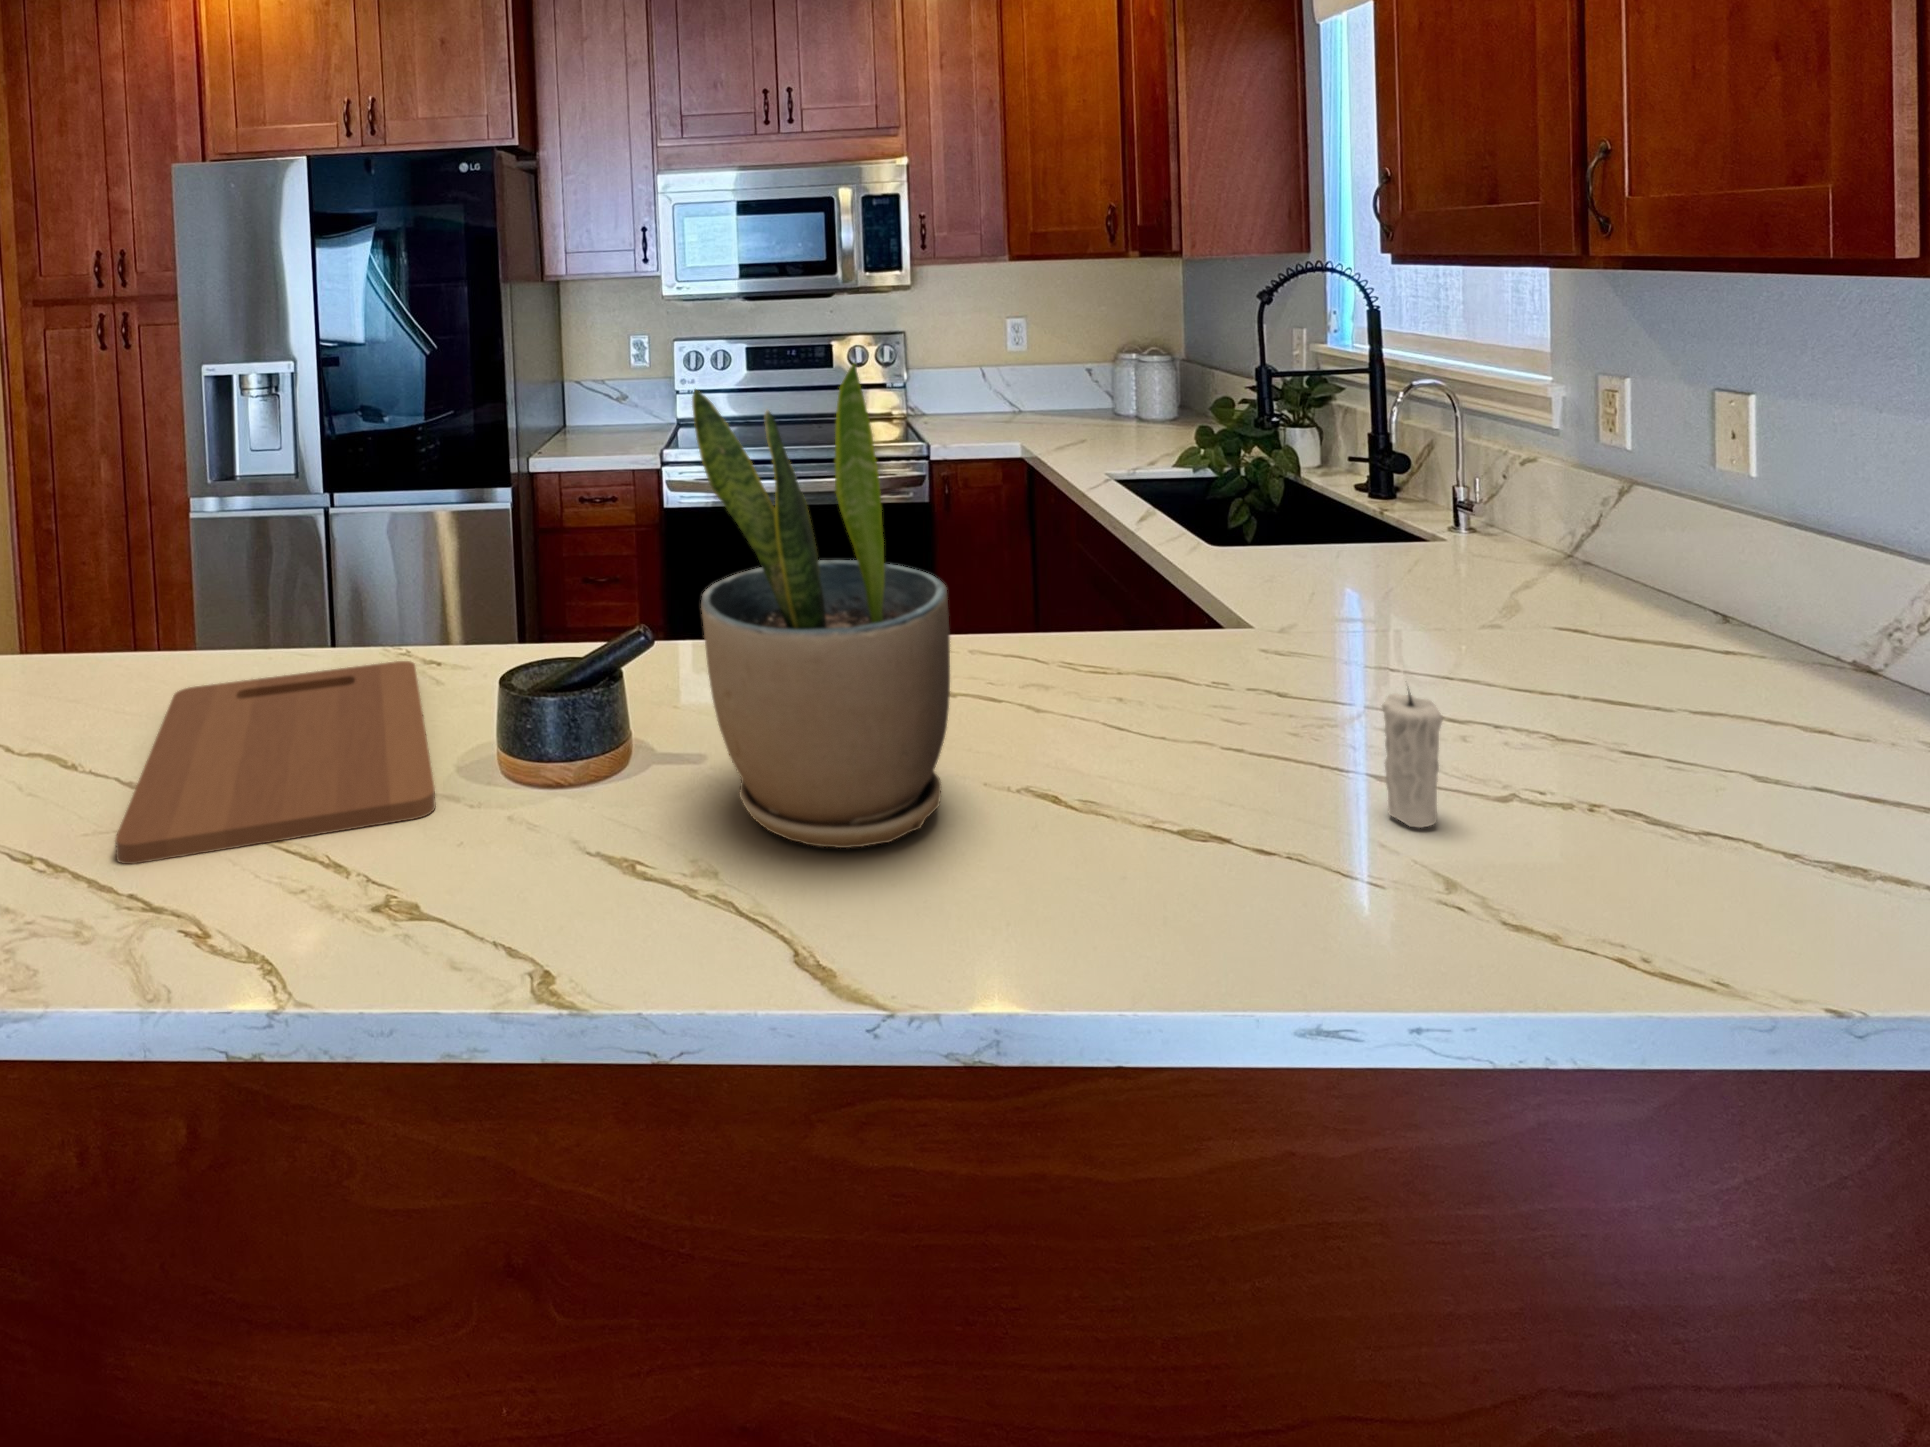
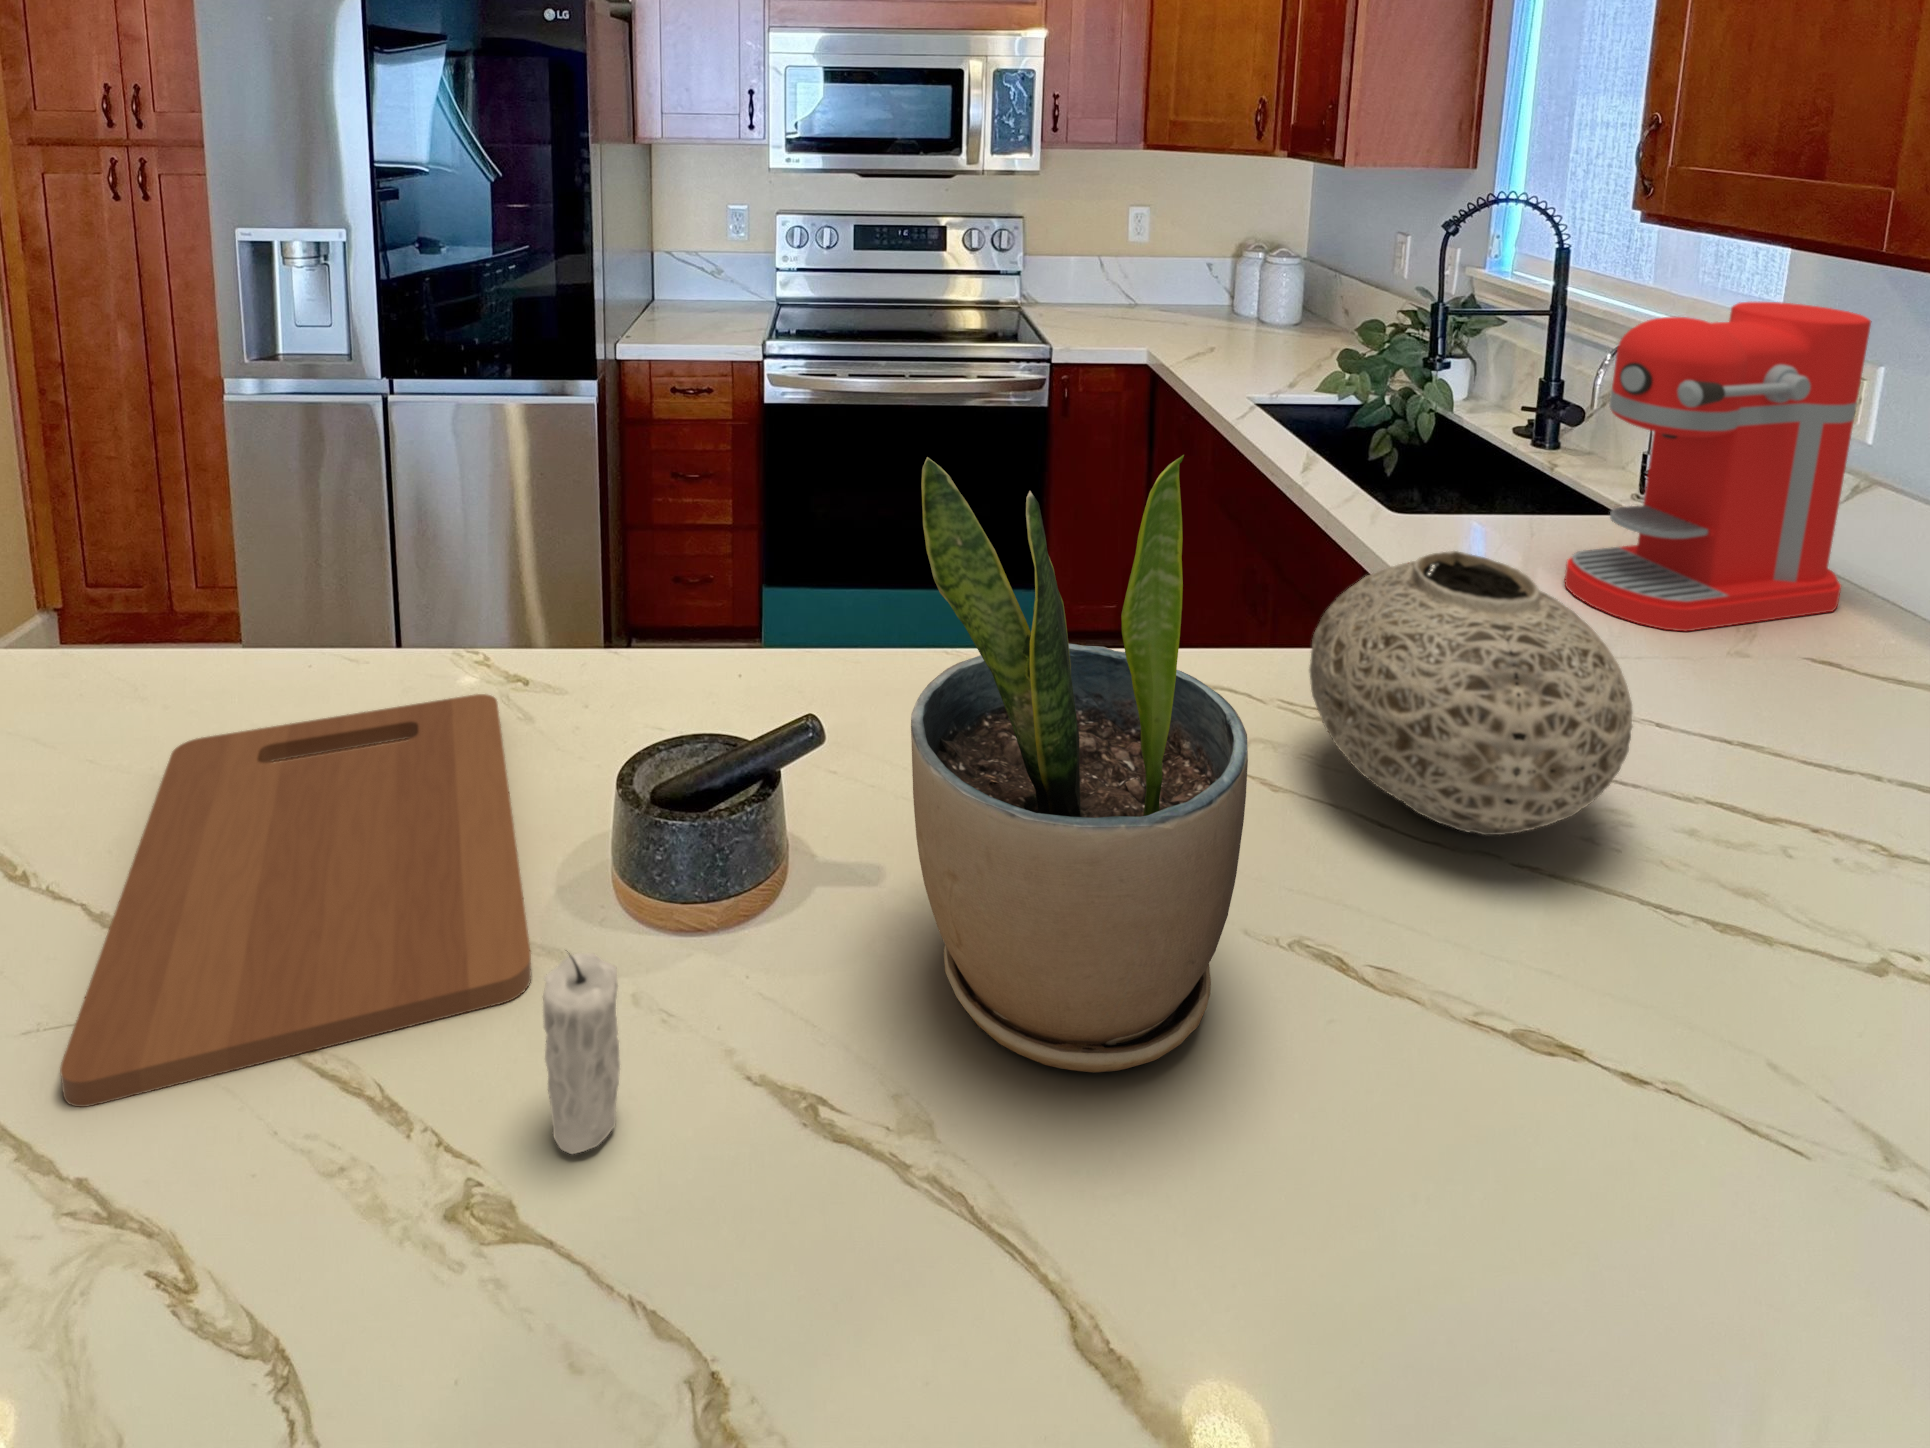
coffee maker: none [1349,324,1606,612] -> present [1564,302,1871,631]
vase: none [1060,506,1313,730] -> present [1309,551,1632,835]
candle: present [1382,692,1443,828] -> present [543,953,620,1154]

